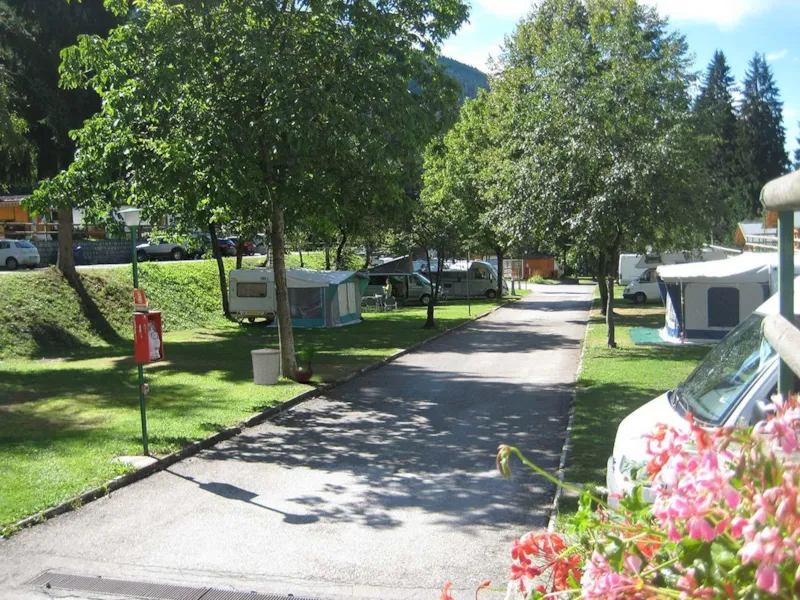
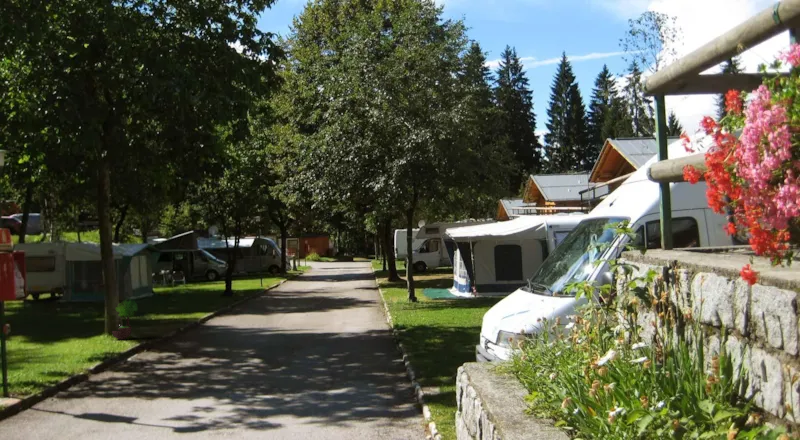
trash can: present [251,348,281,385] -> none [64,304,97,343]

